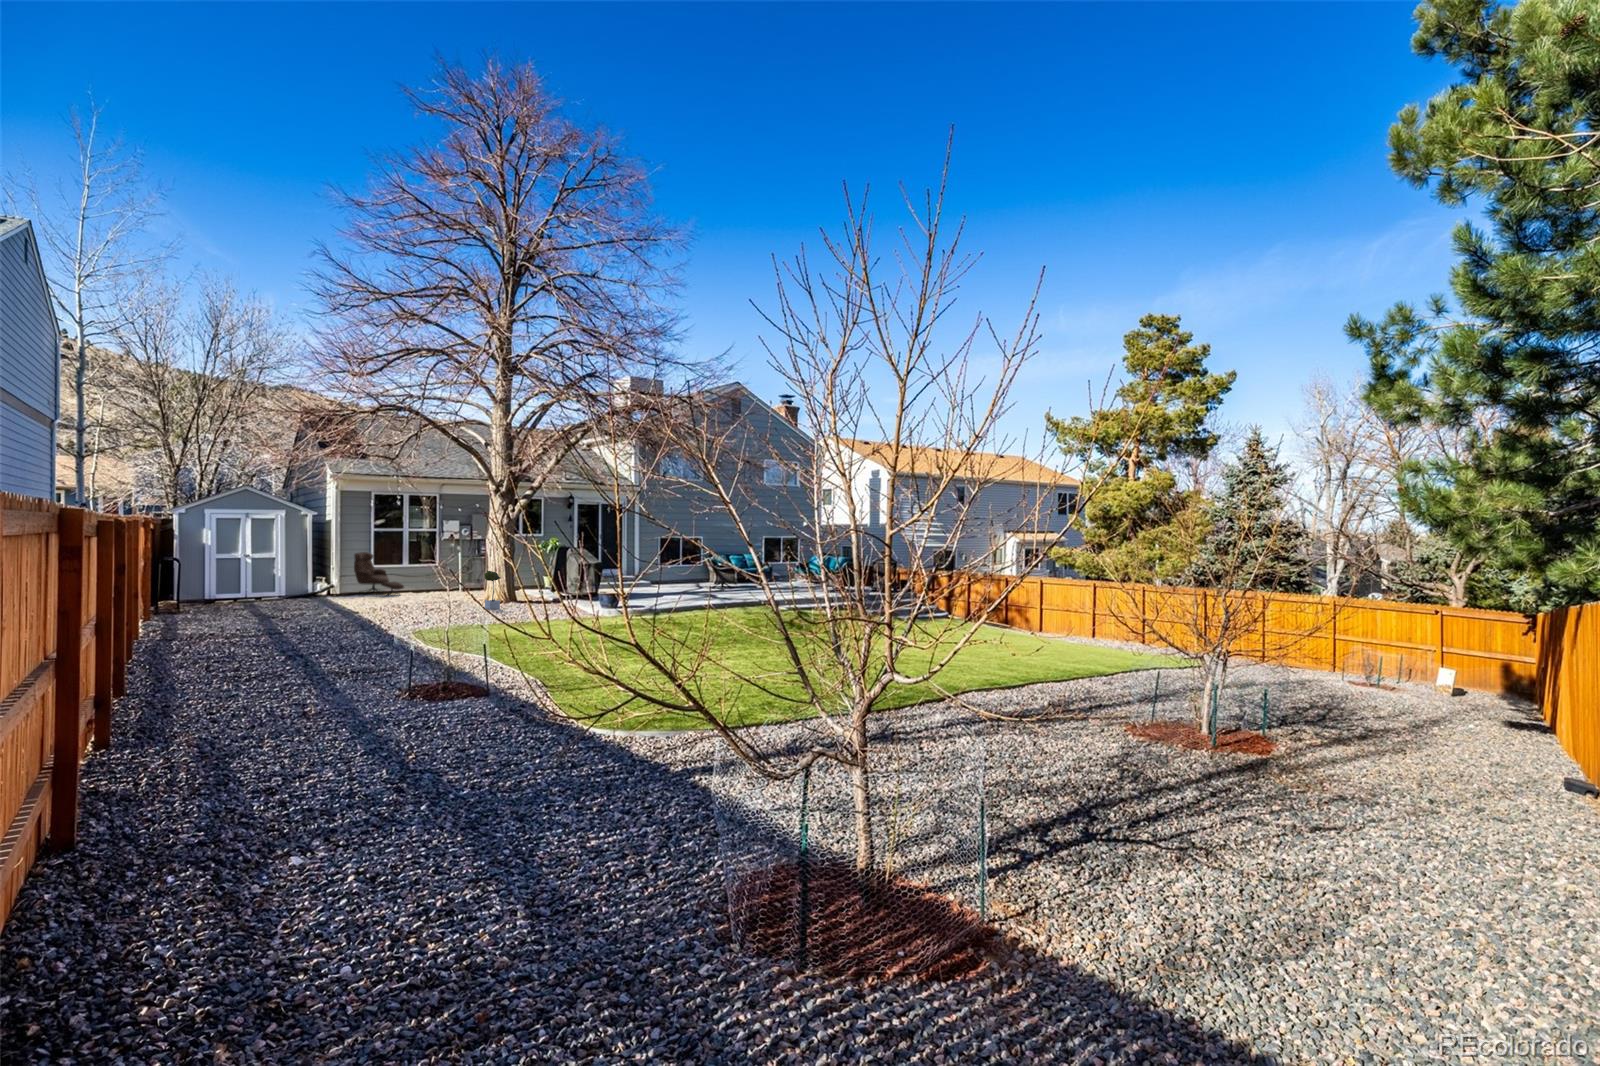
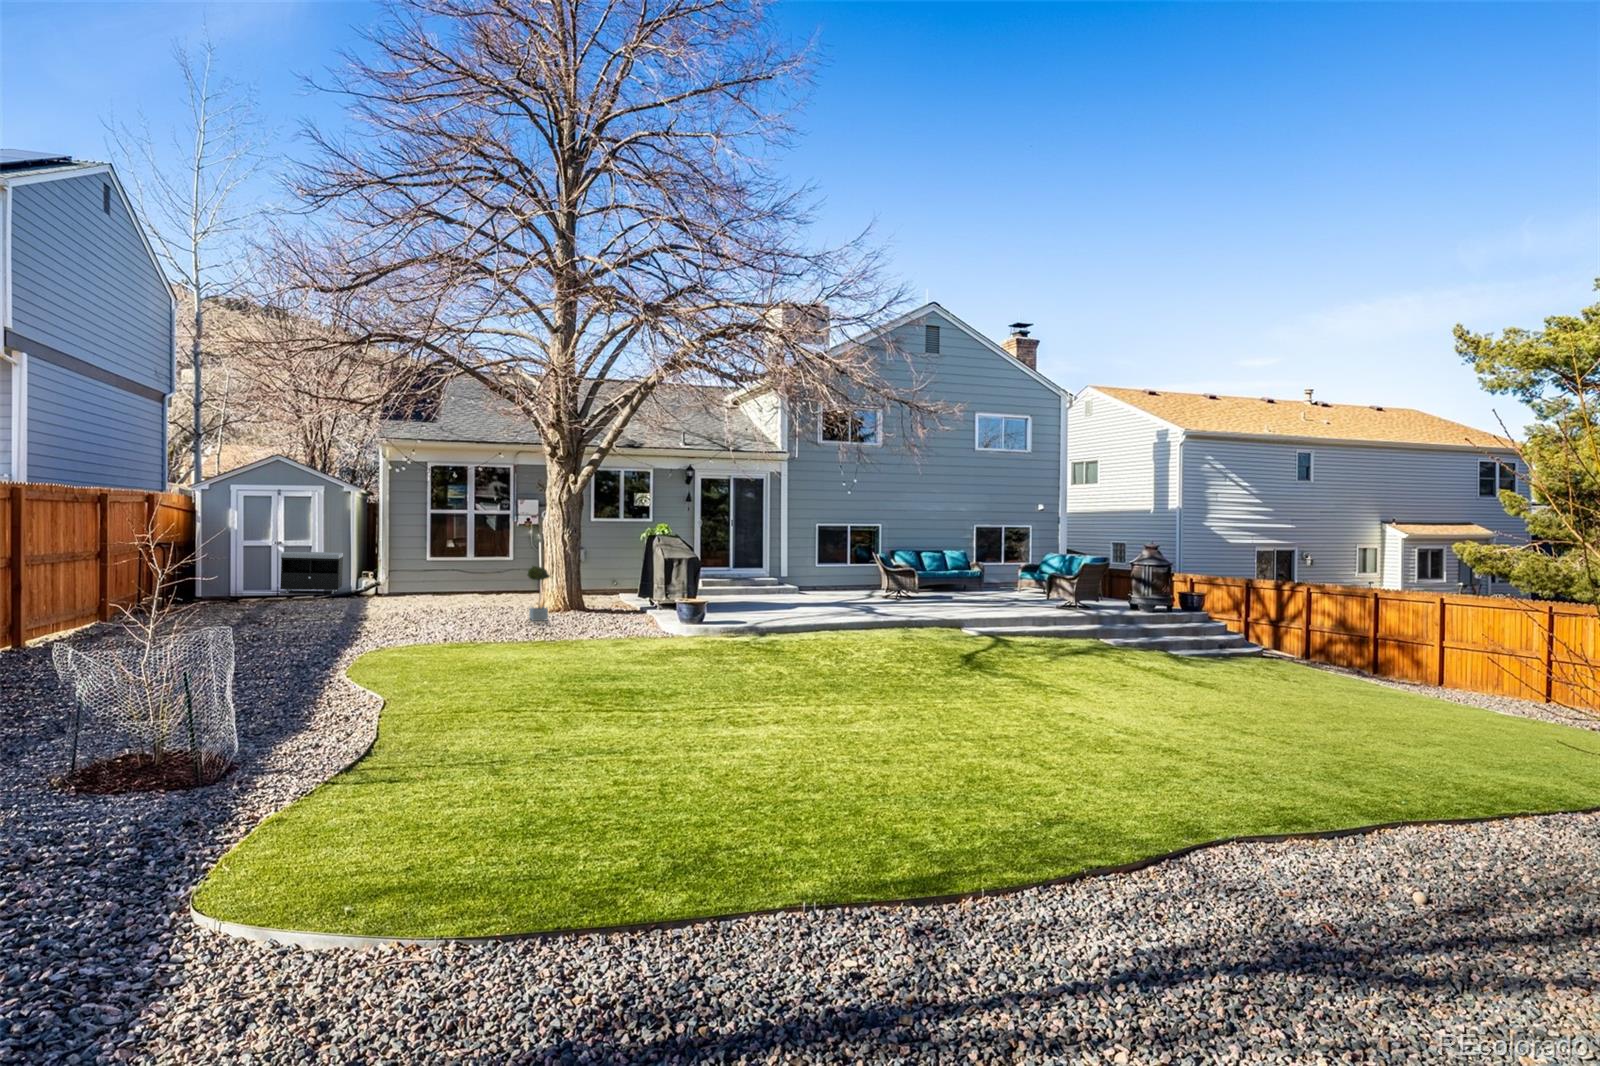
lounge chair: present [354,552,404,594] -> none [403,540,463,597]
storage bench: none [253,563,304,596] -> present [280,552,343,594]

